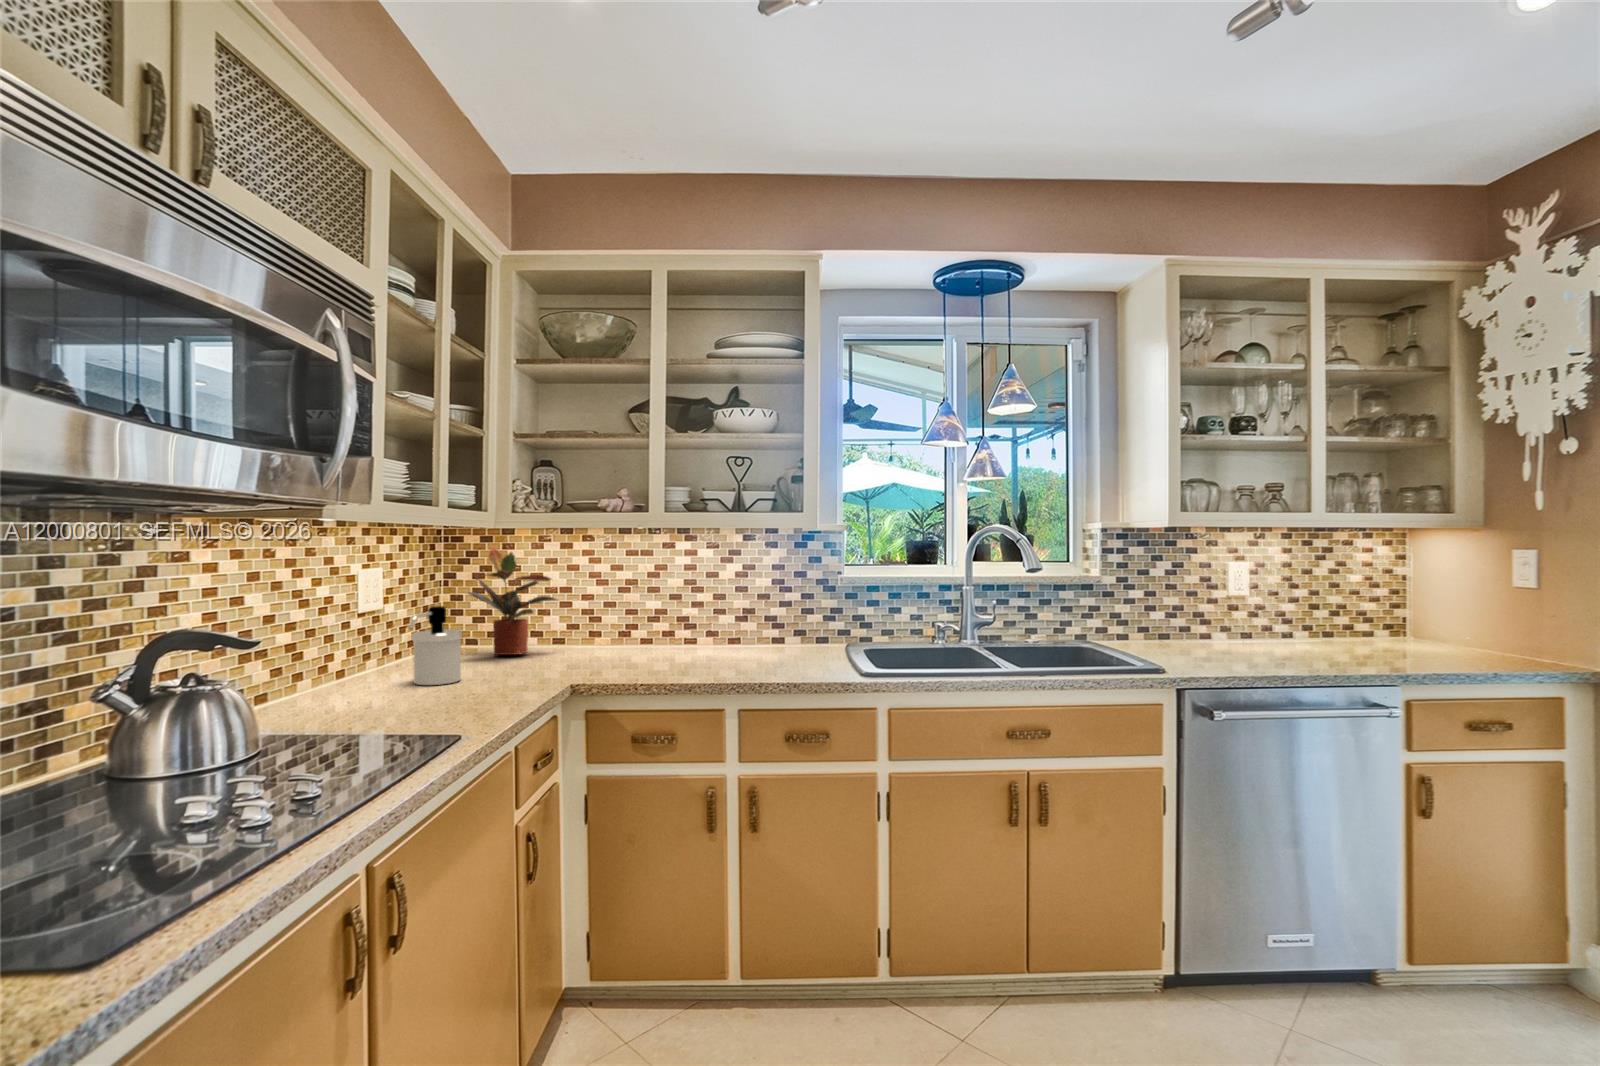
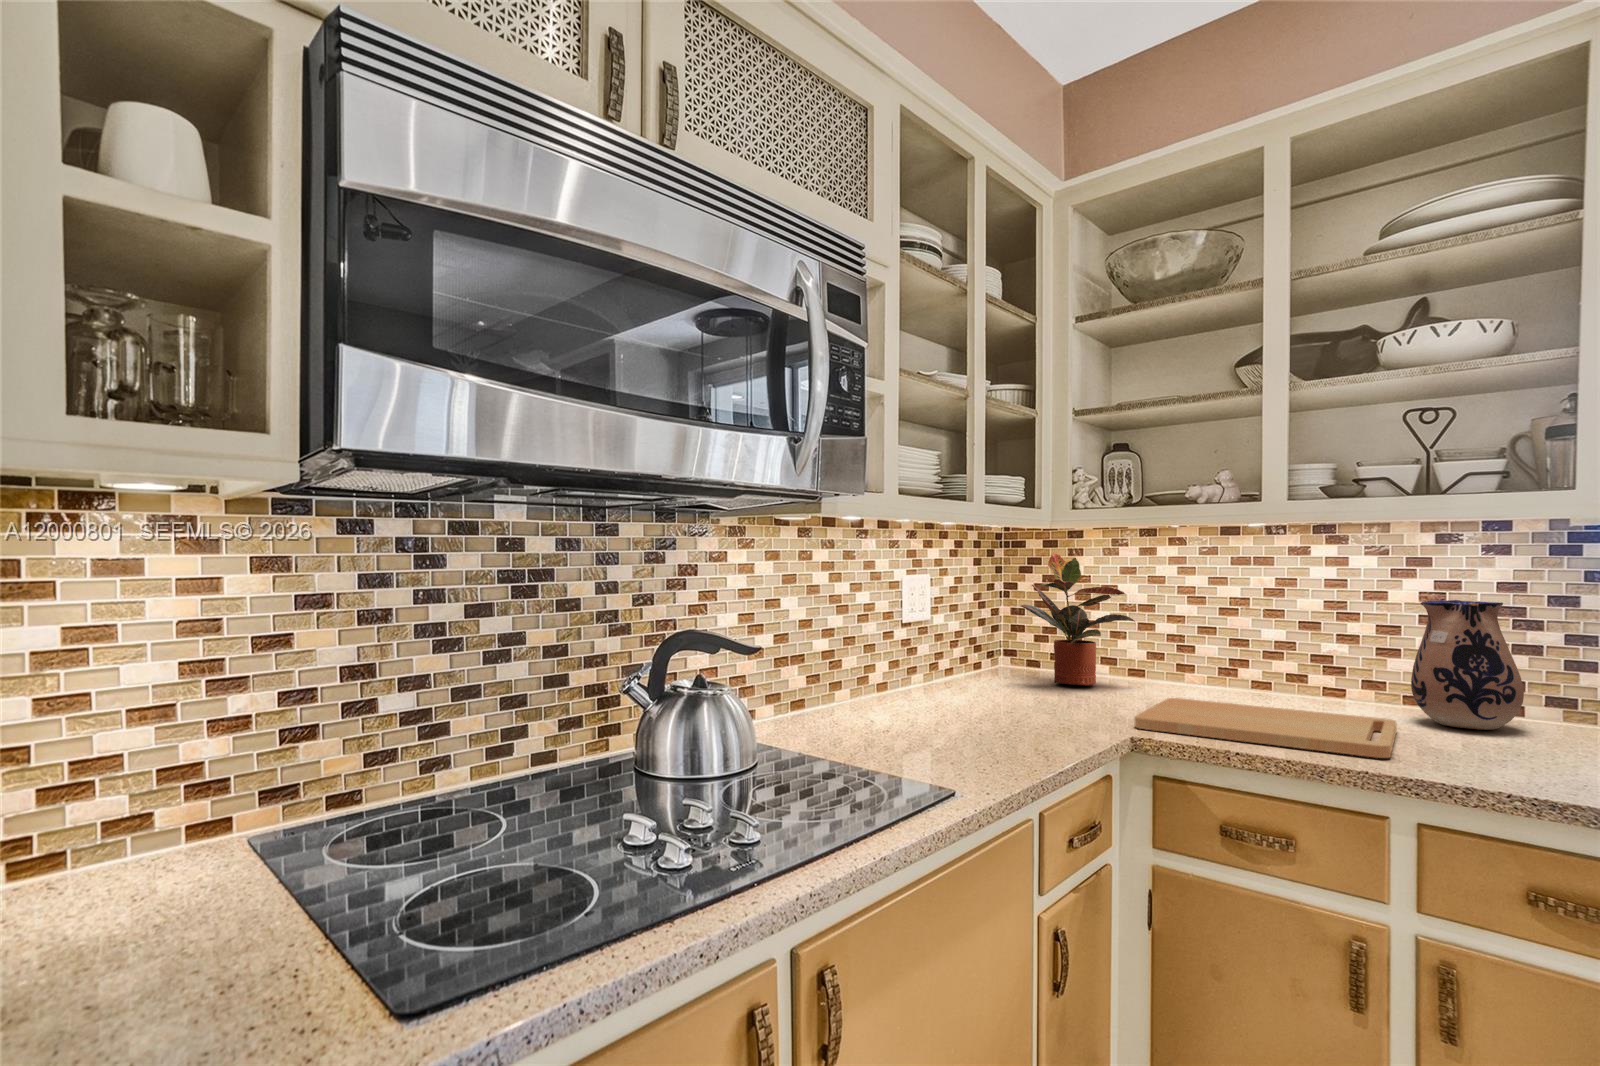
ceramic pitcher: none [731,576,784,654] -> present [1411,600,1524,730]
soap dispenser: present [409,606,462,685] -> none [940,620,1004,713]
cutting board: none [568,653,724,678] -> present [1134,698,1397,758]

